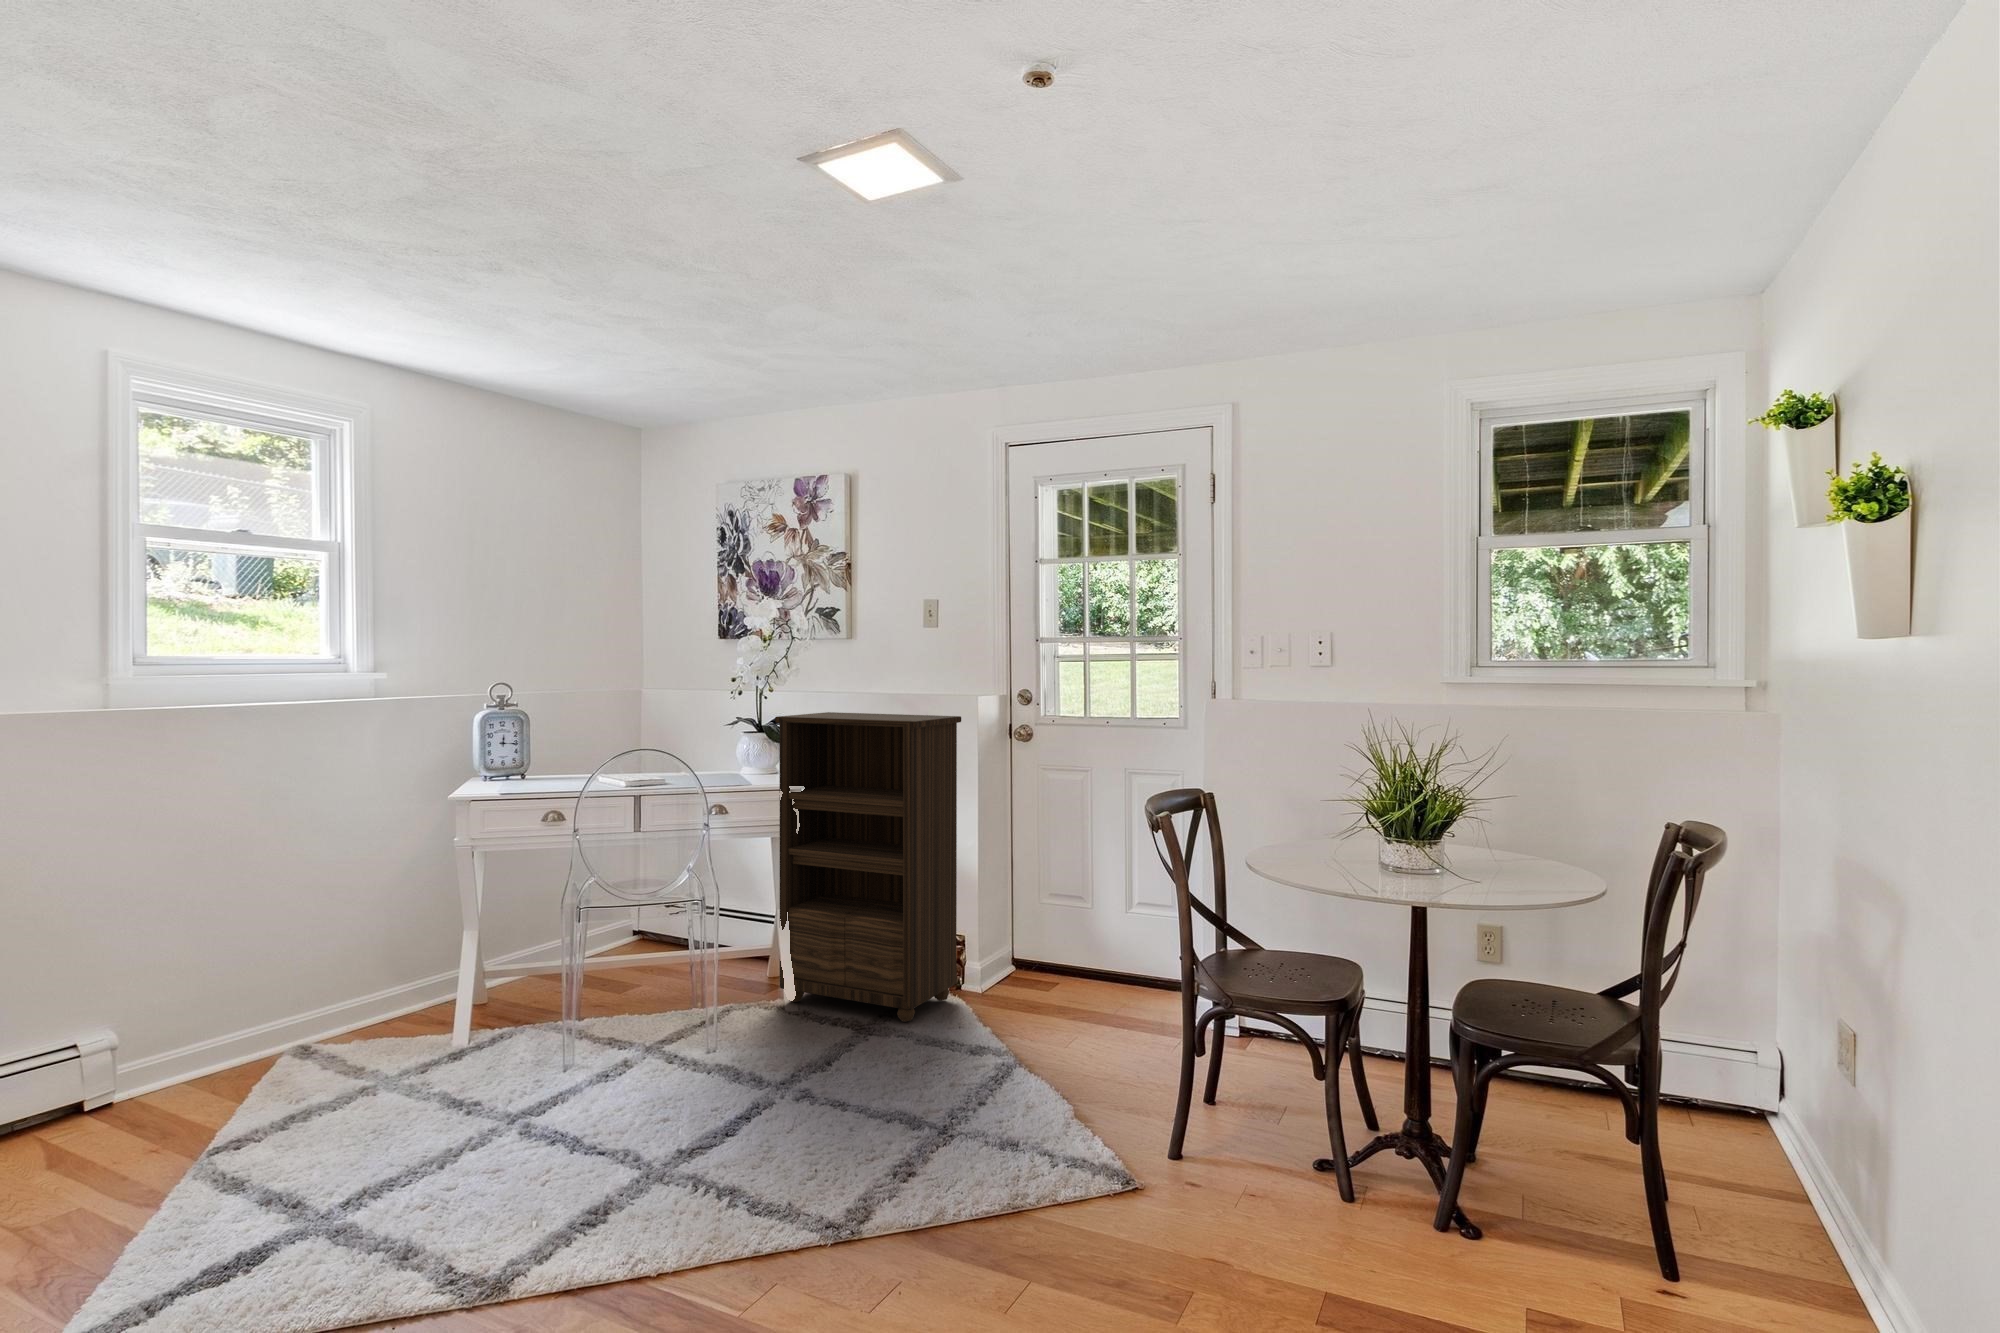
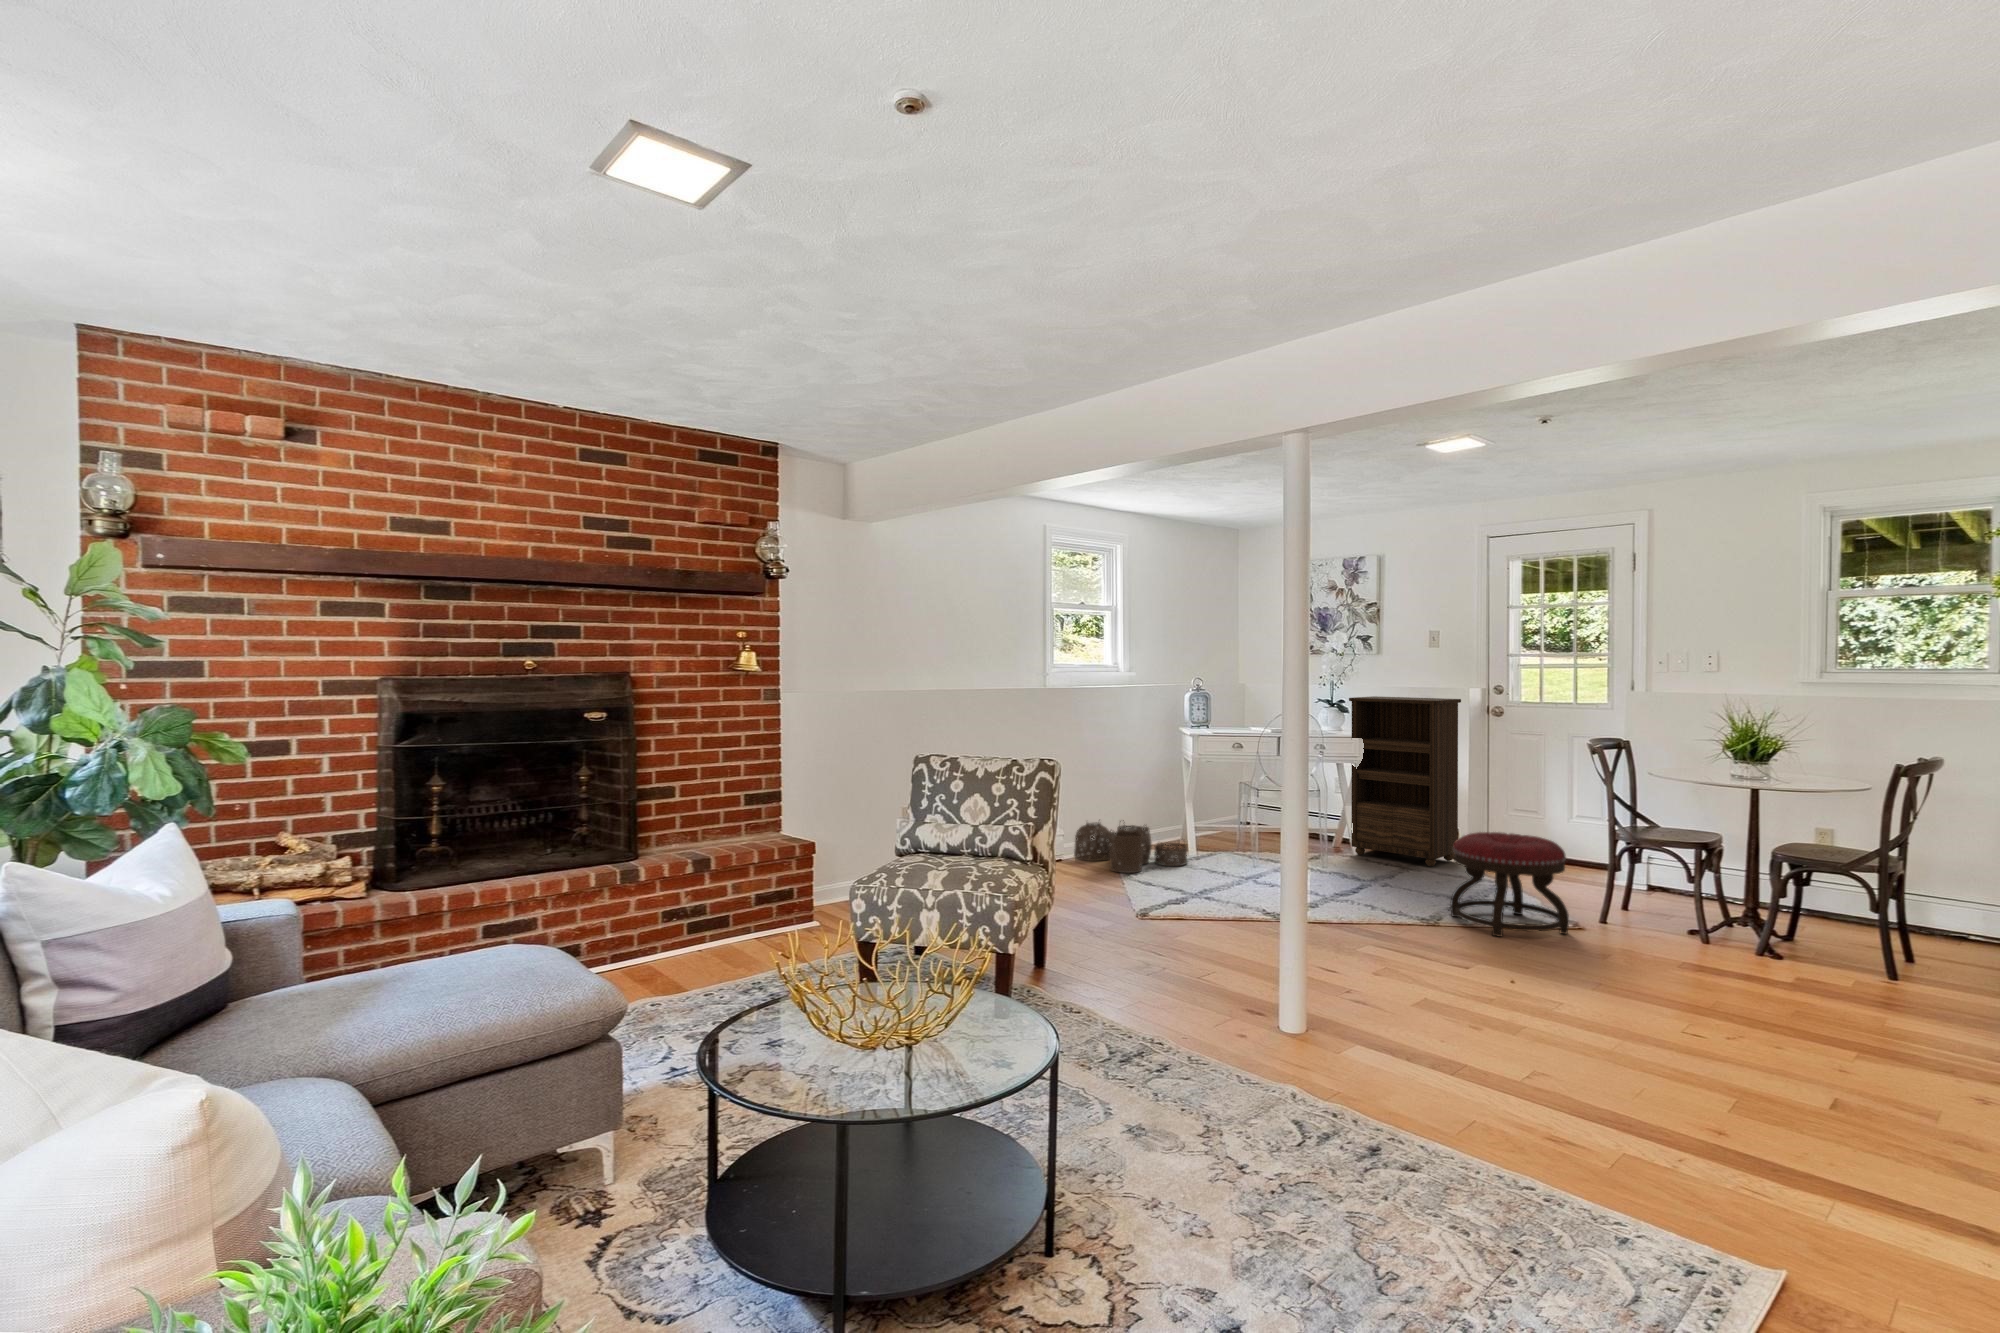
woven basket: none [145,997,417,1141] -> present [1074,820,1187,873]
ottoman: none [892,1002,1114,1271] -> present [1450,832,1569,937]

